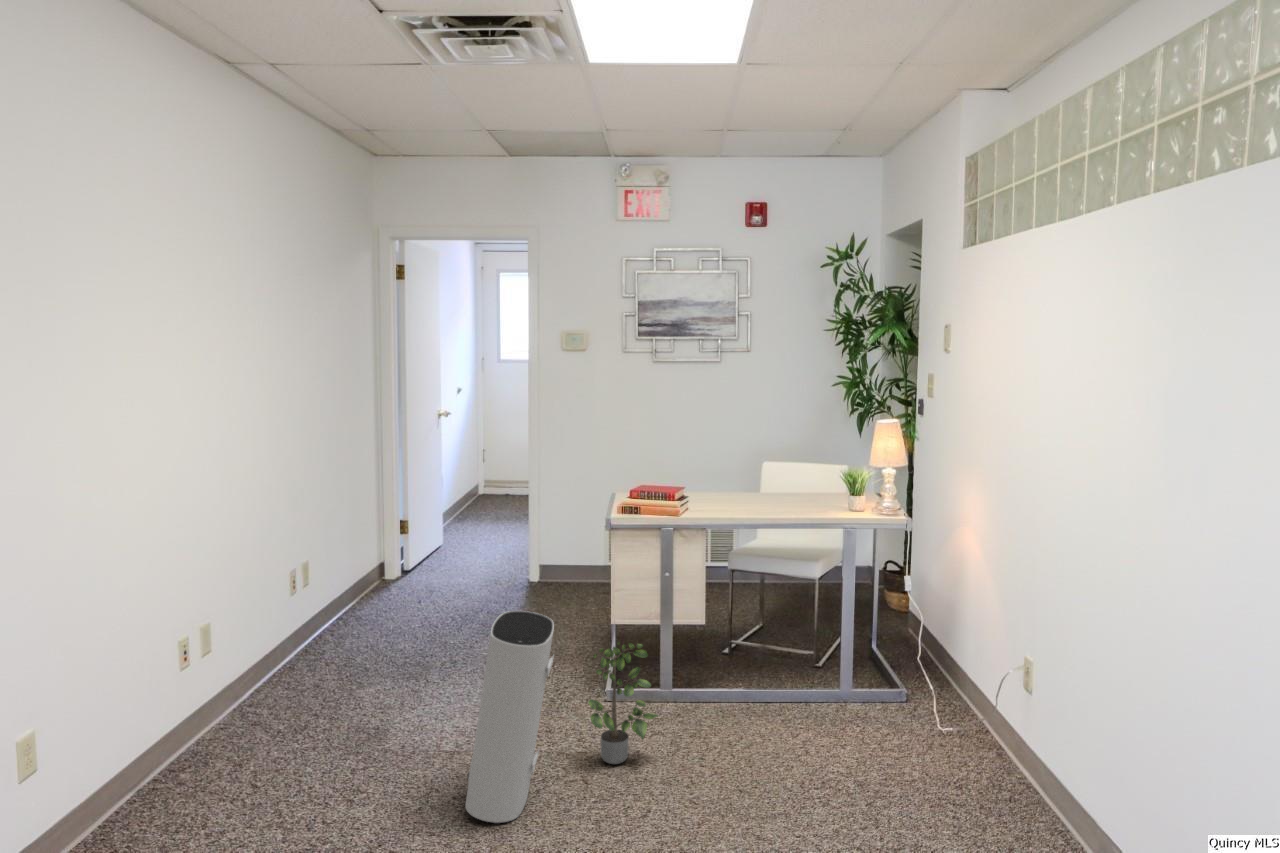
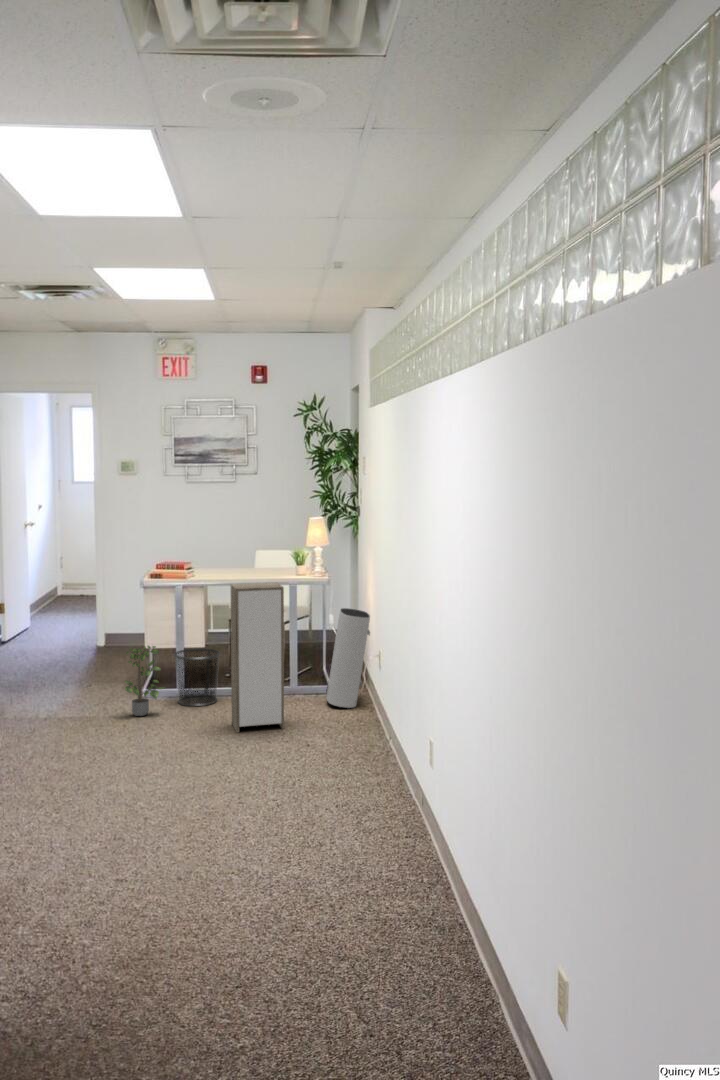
storage cabinet: none [783,549,900,834] -> present [231,583,284,733]
air purifier: present [466,611,554,823] -> present [326,608,370,708]
waste bin: none [665,634,742,740] -> present [174,648,220,706]

